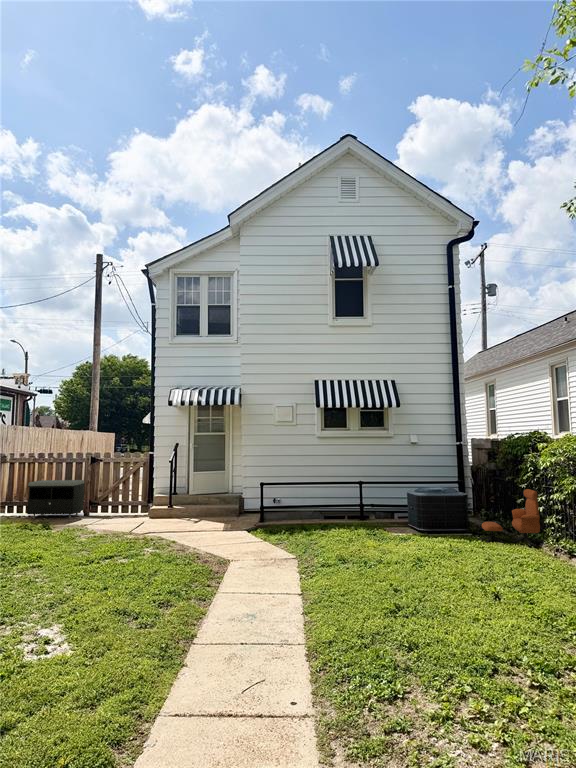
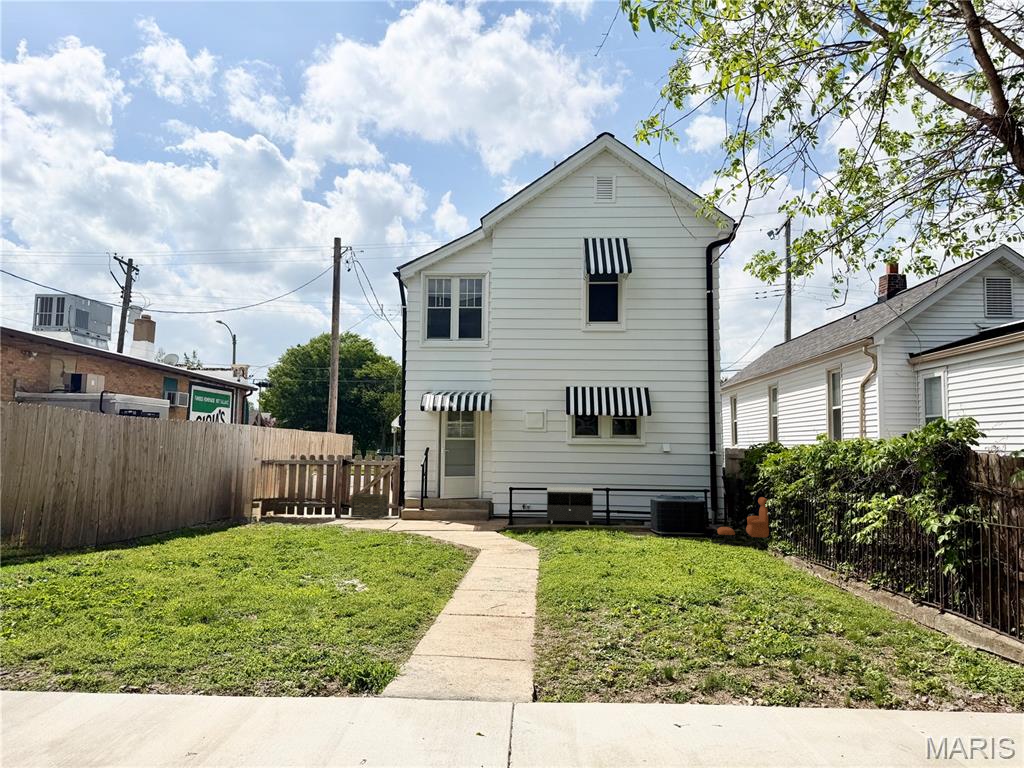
storage bench: present [27,480,84,518] -> present [547,486,593,525]
basket: none [97,491,137,516] -> present [351,494,388,518]

